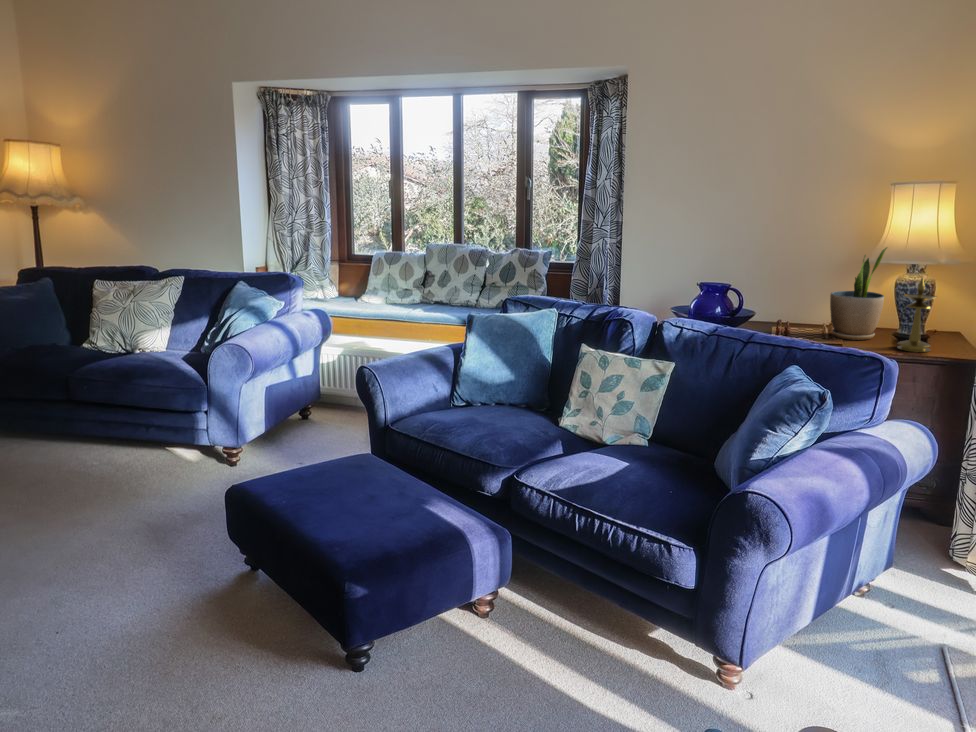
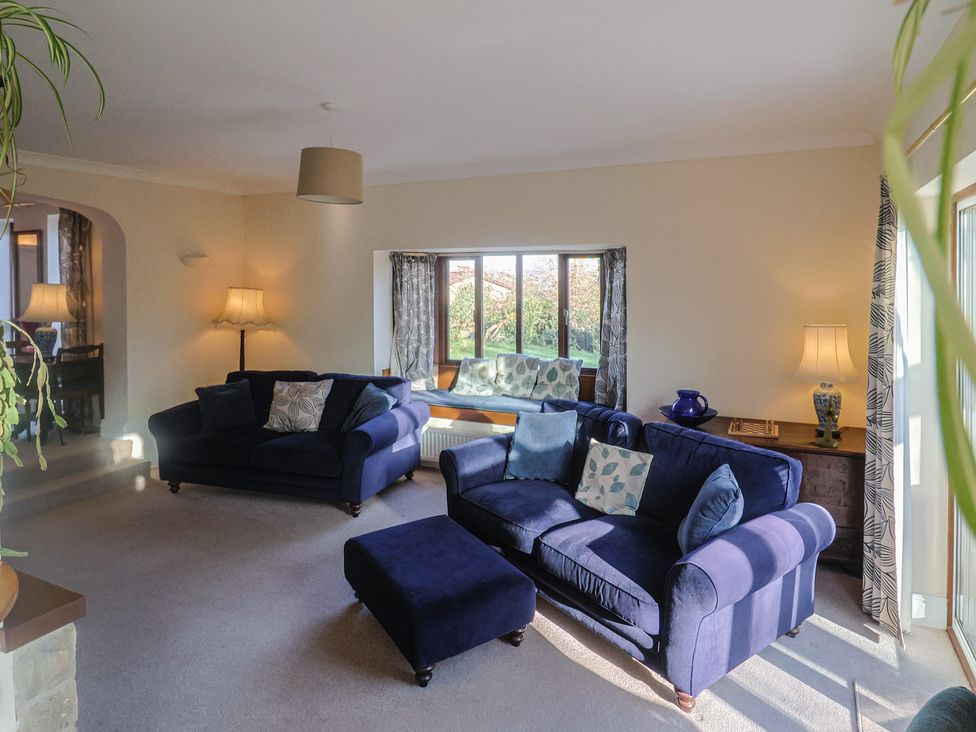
potted plant: present [830,248,887,340] -> none [768,371,808,435]

